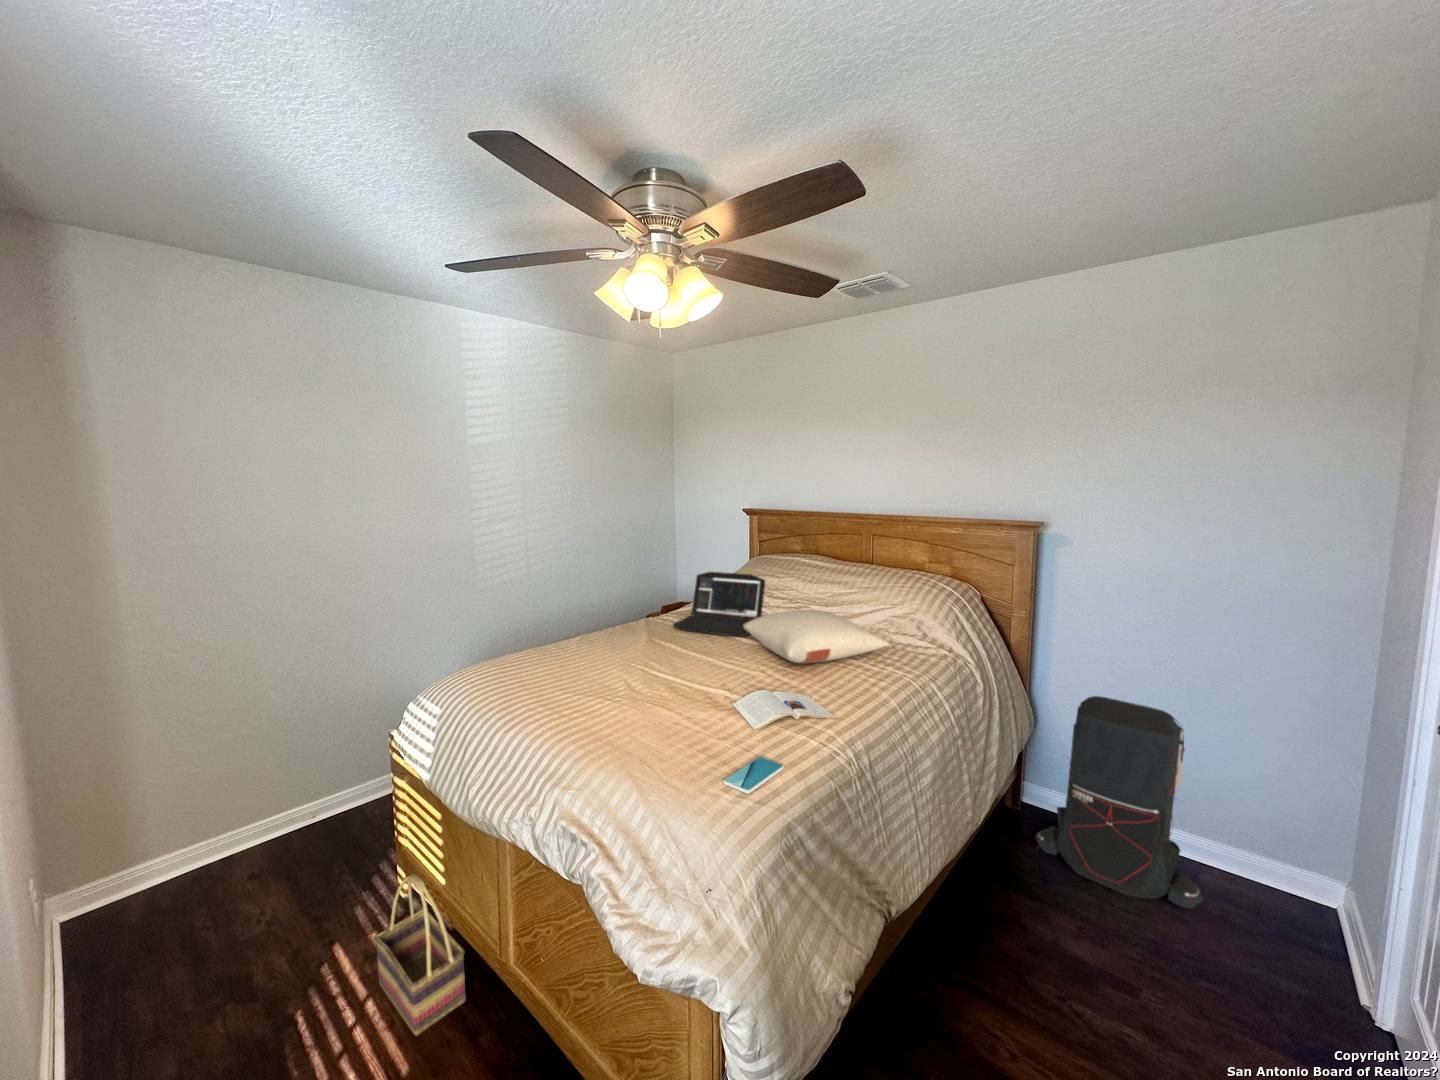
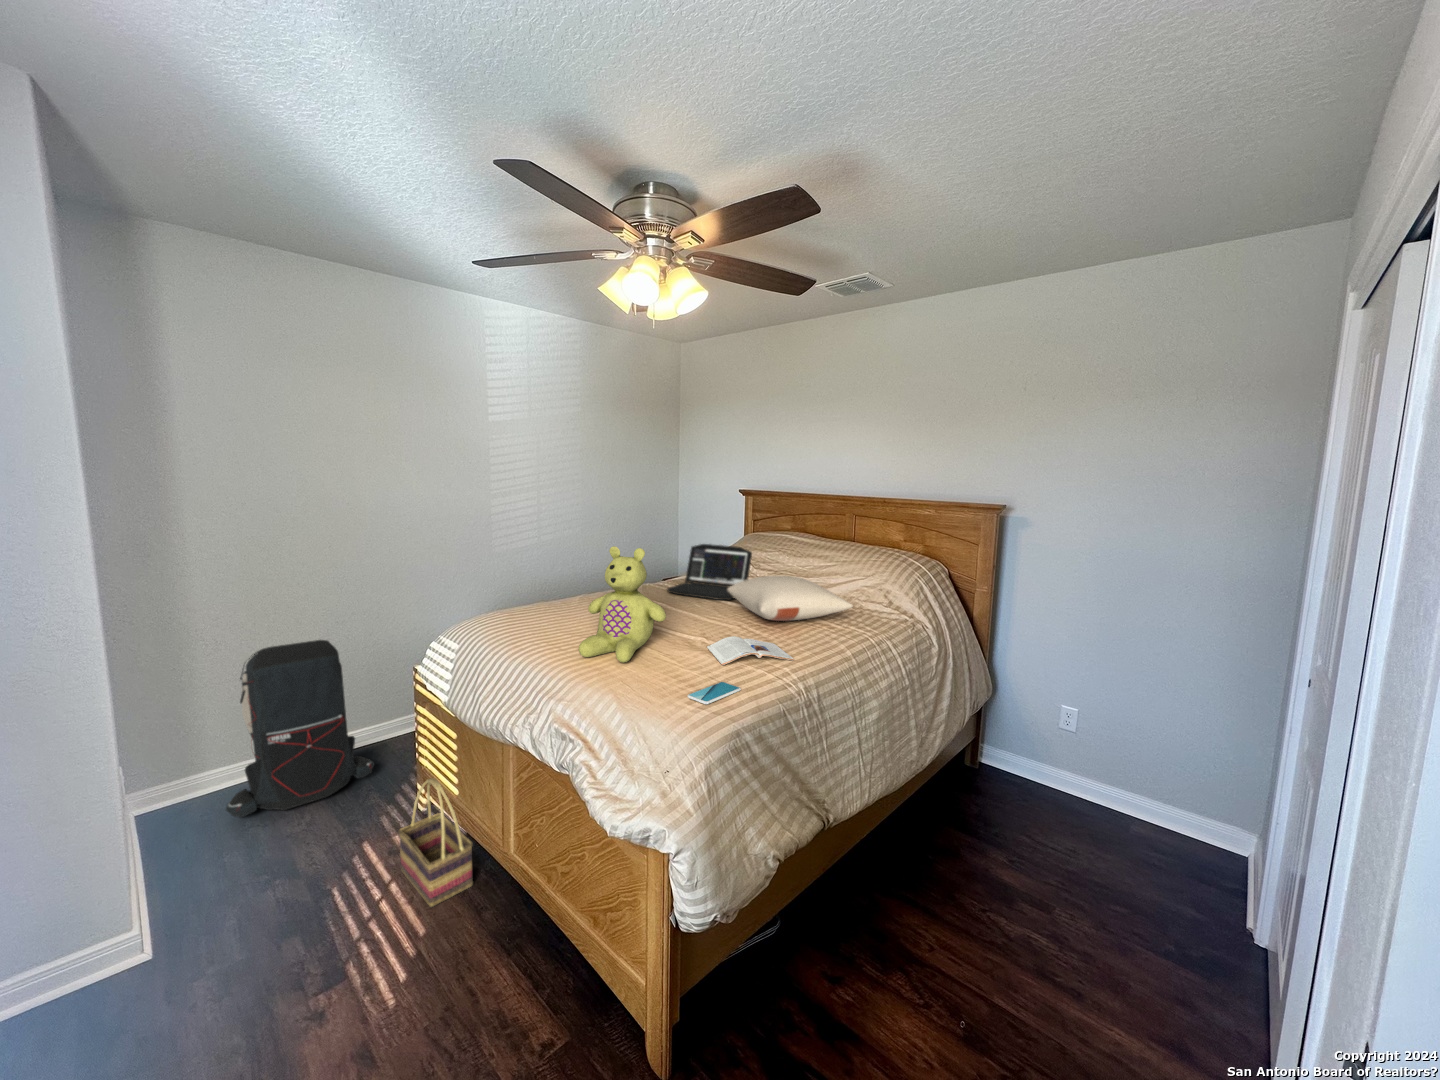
stuffed bear: none [584,592,685,733] -> present [579,546,666,663]
backpack: present [1036,696,1203,908] -> present [226,640,374,817]

